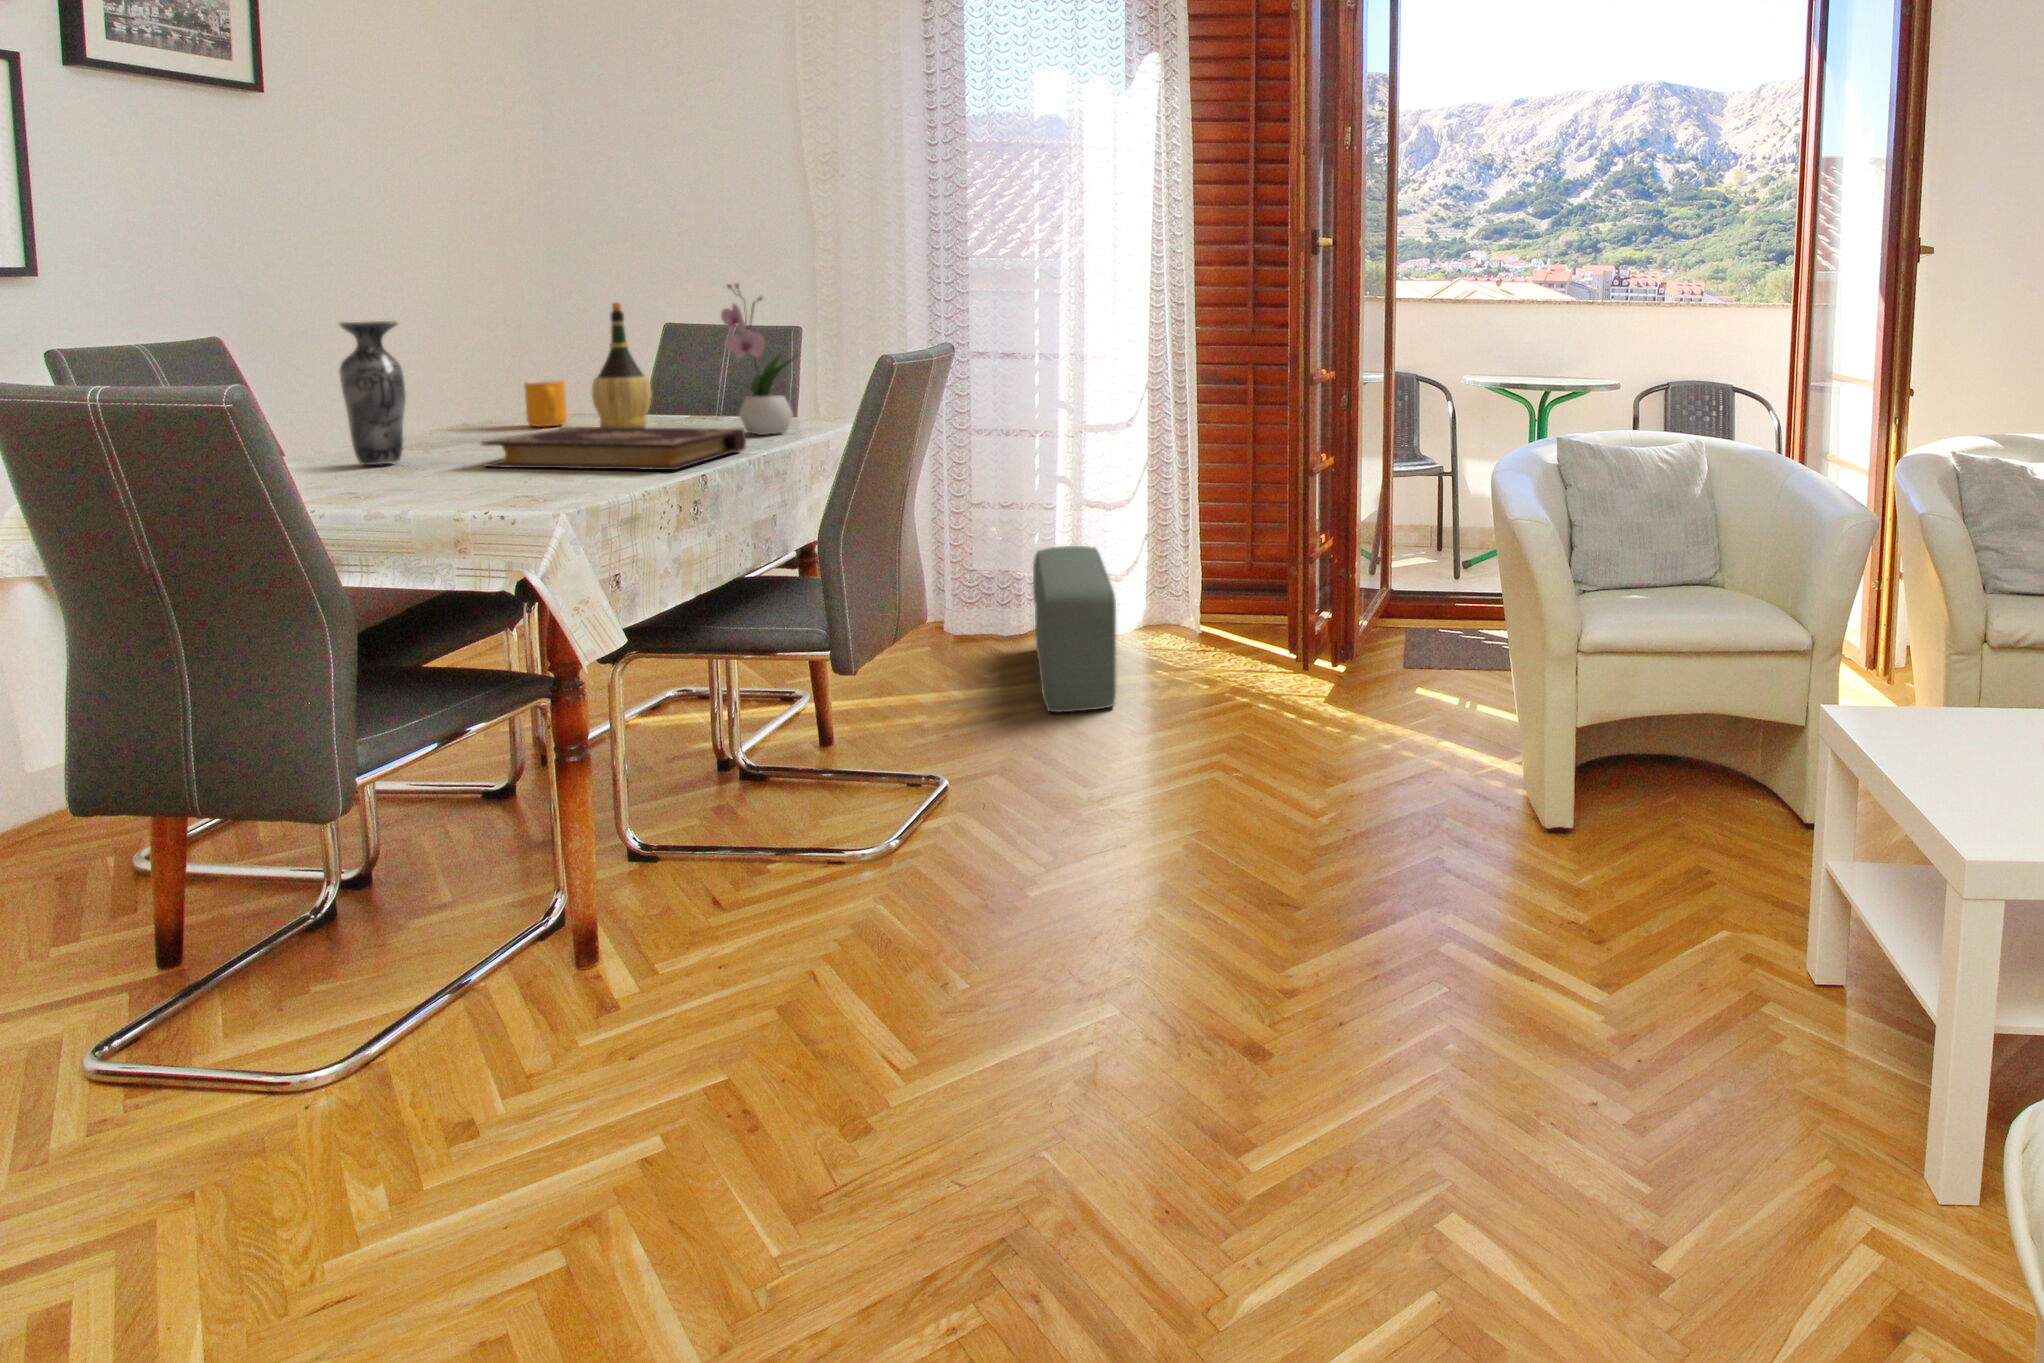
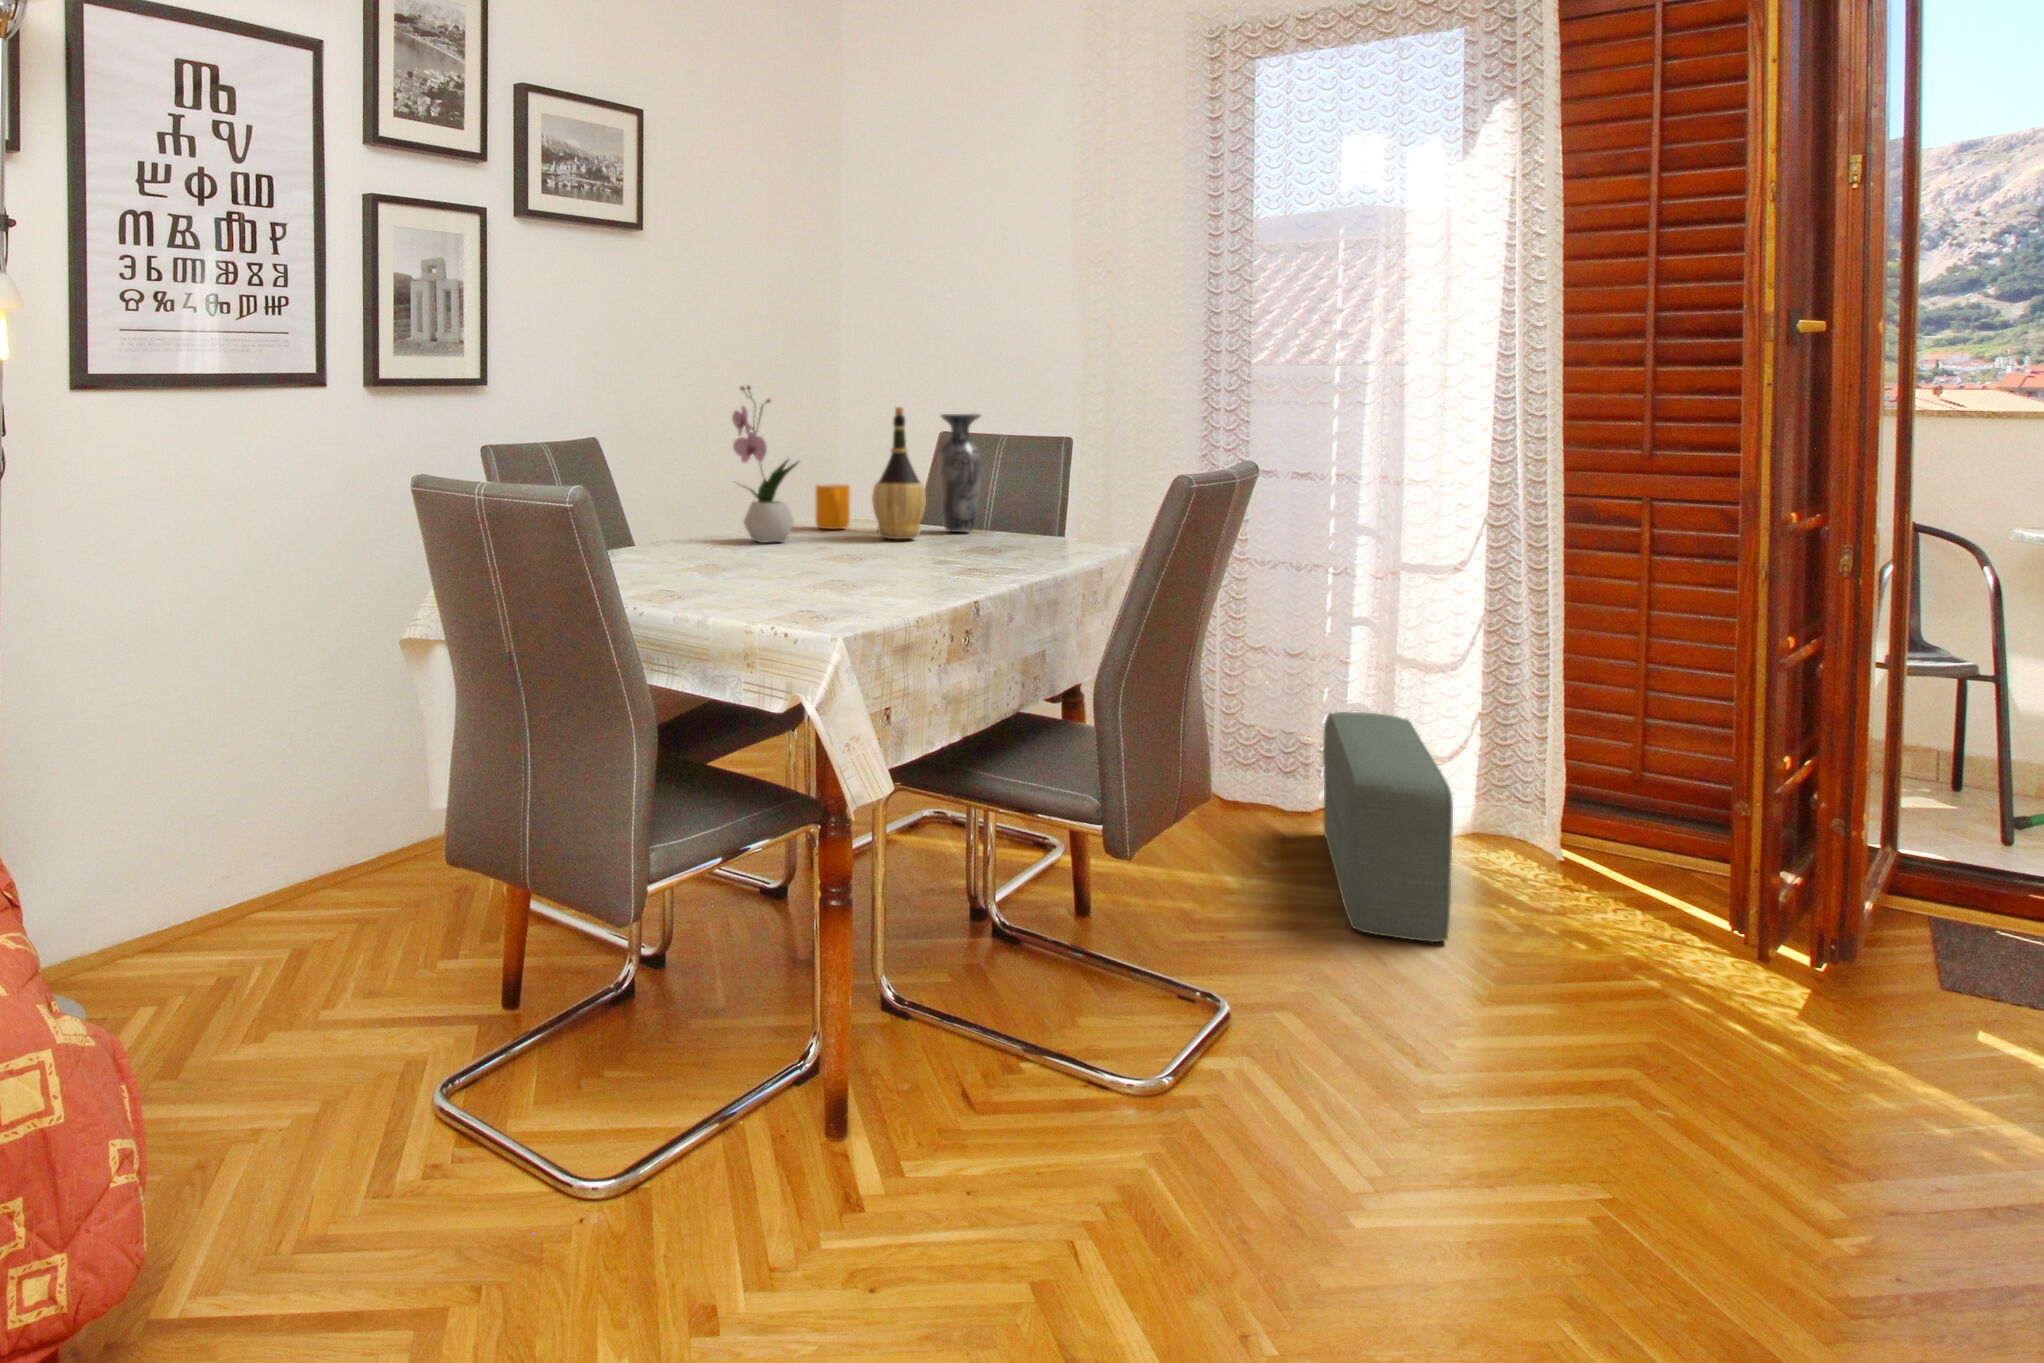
flower arrangement: present [721,284,794,435] -> present [732,386,798,543]
vase: present [339,321,406,465] -> present [939,414,982,532]
book: present [482,427,746,470] -> none [775,531,1019,586]

